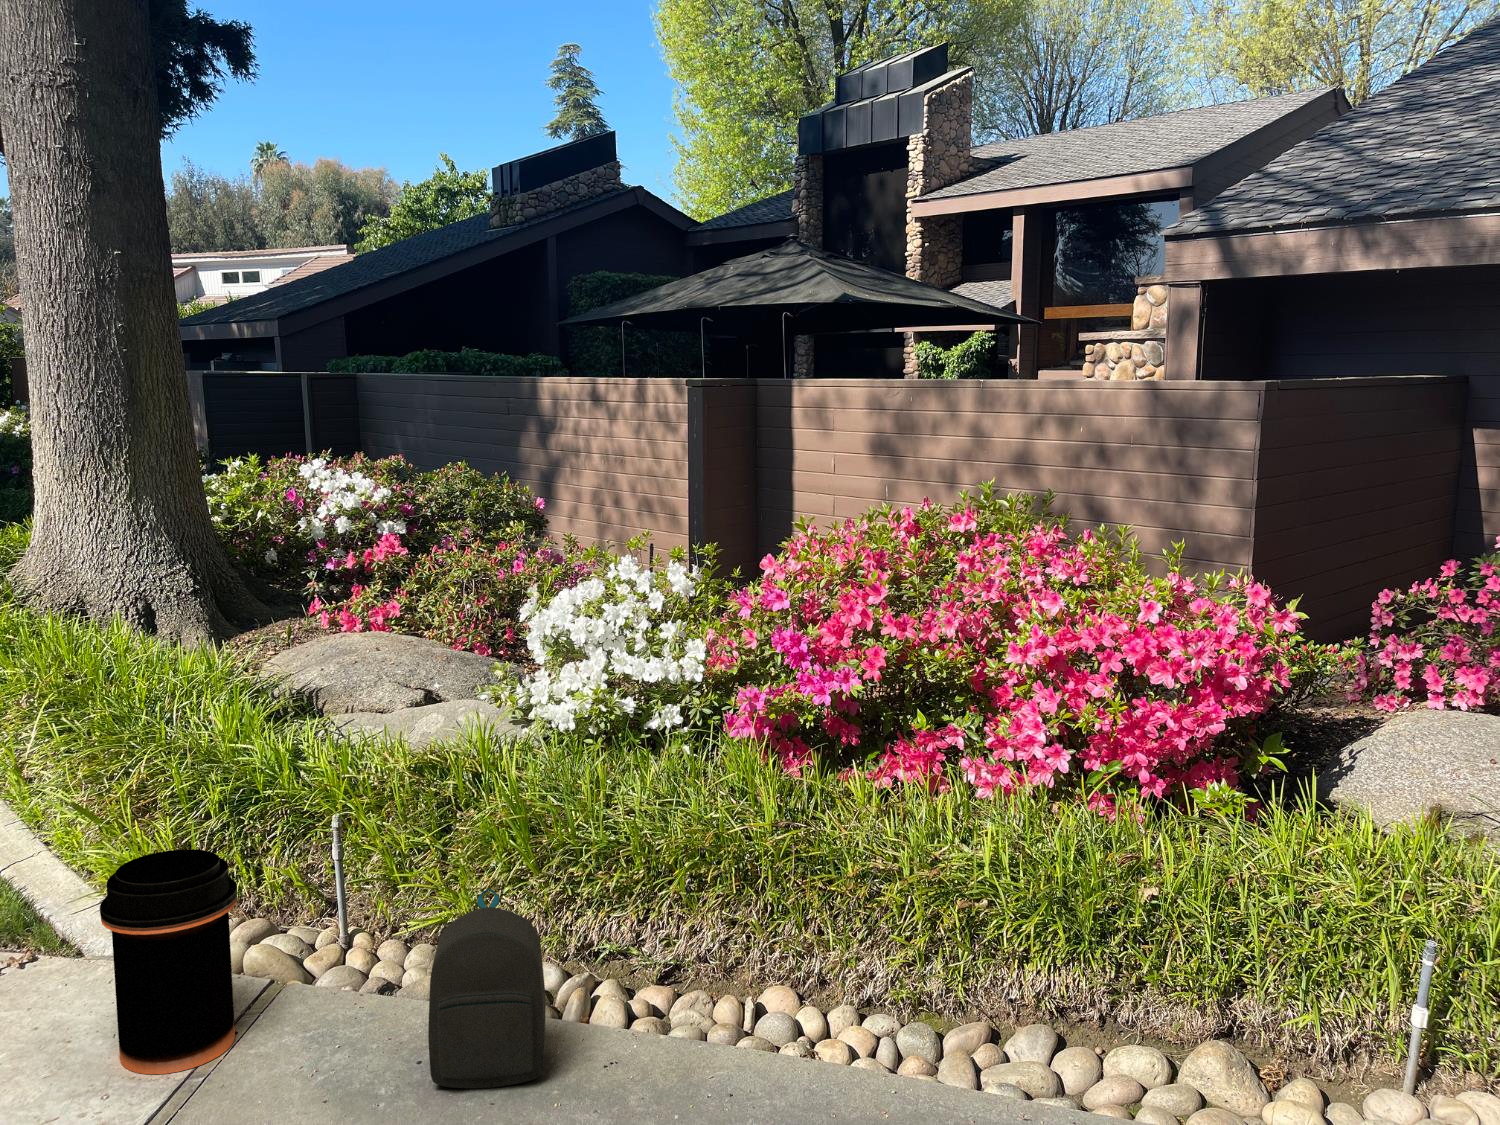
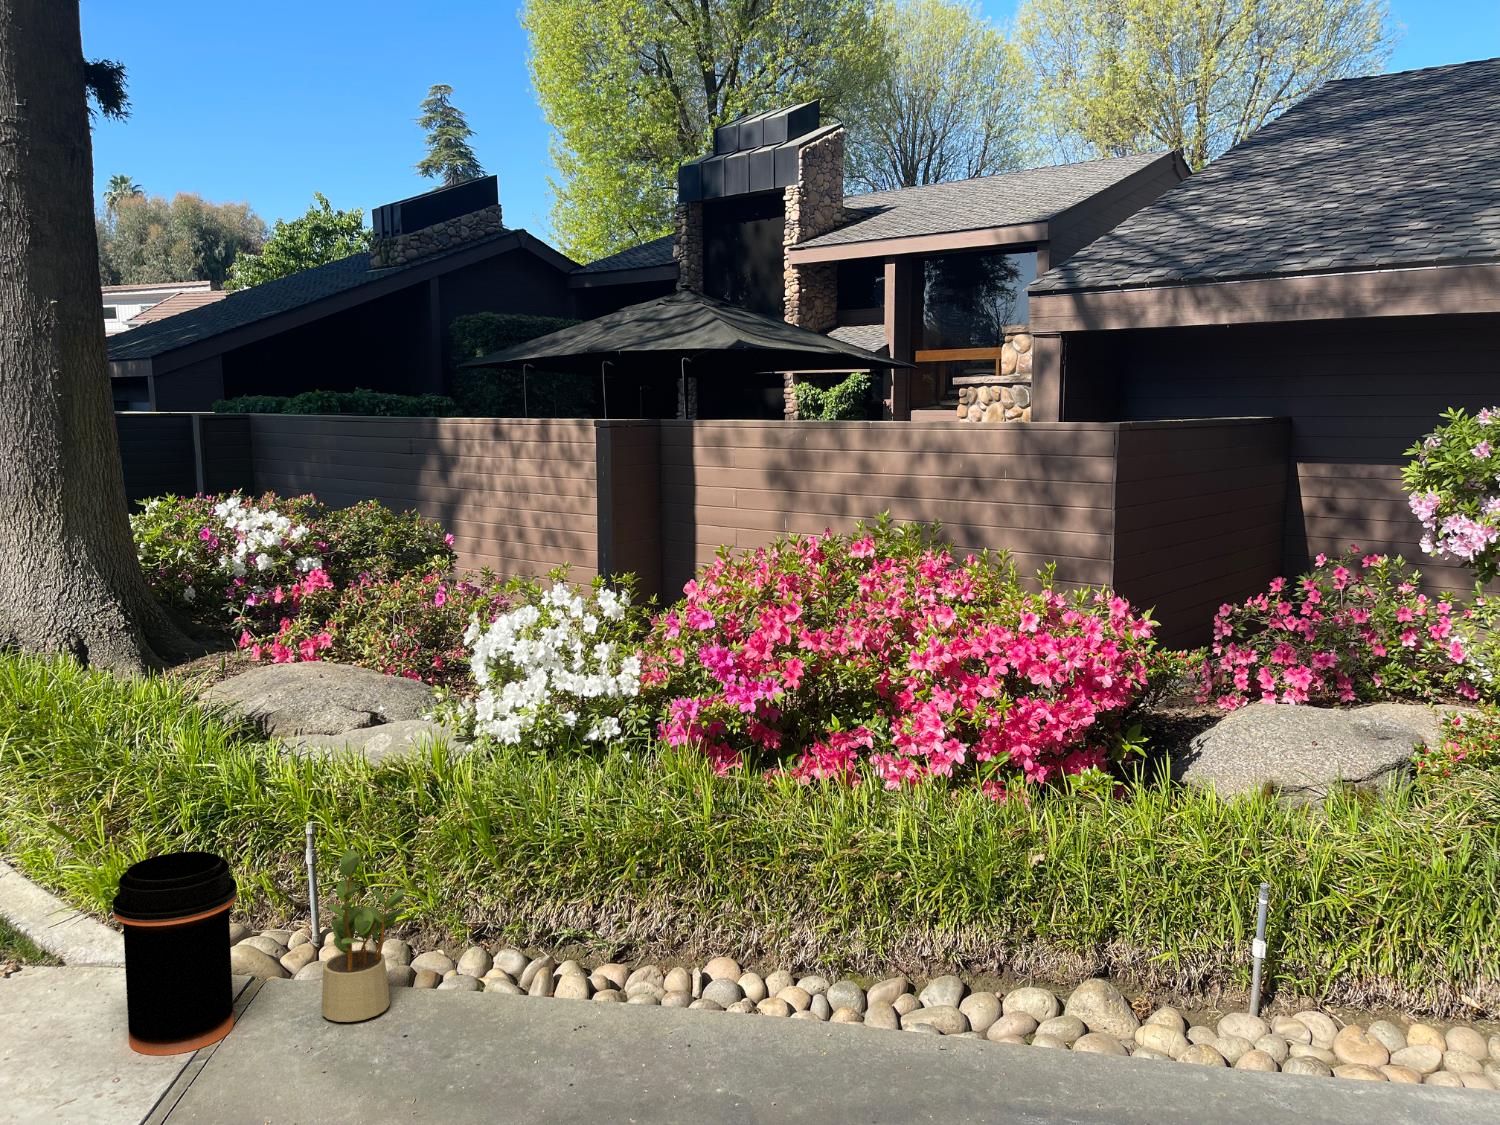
potted plant: none [329,854,425,1045] -> present [322,850,408,1022]
backpack: present [428,889,546,1088] -> none [423,874,526,1050]

